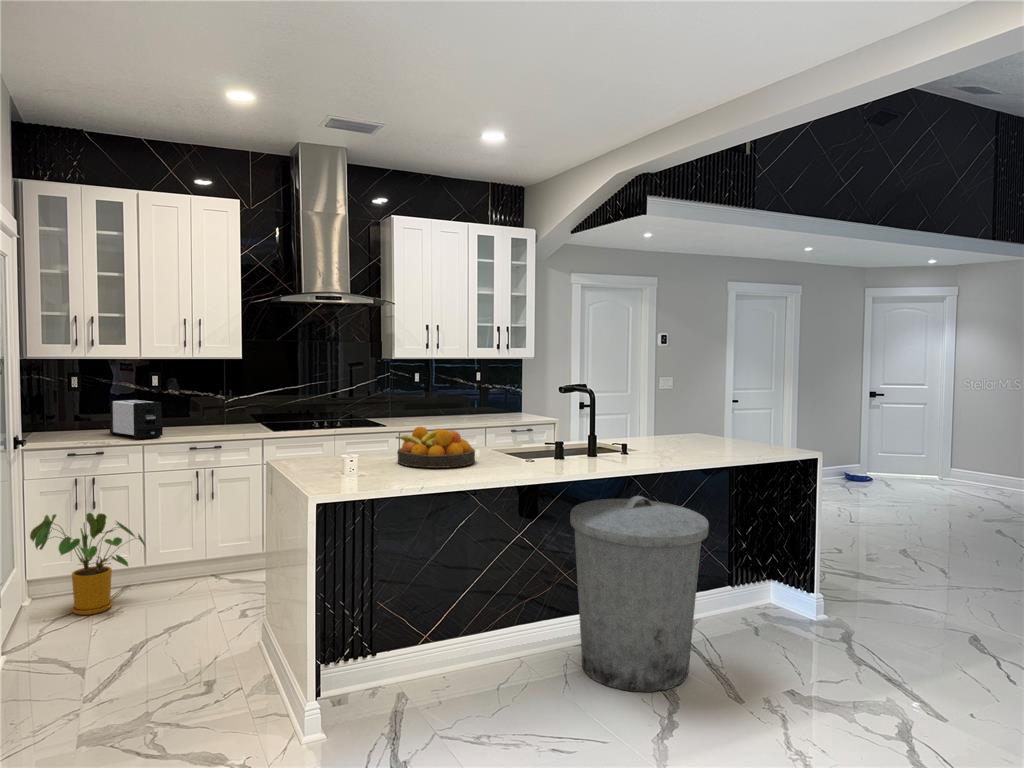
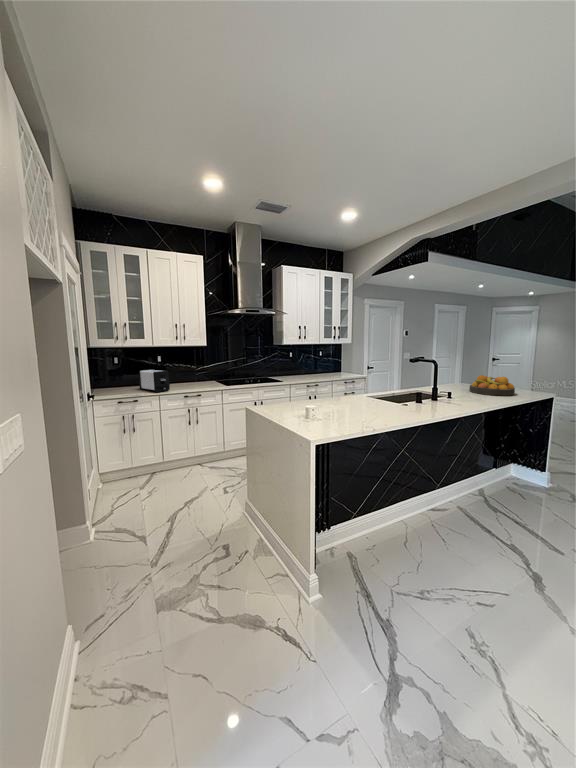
fruit bowl: present [396,427,475,468] -> present [469,375,515,395]
trash can: present [570,496,709,692] -> none [438,425,540,549]
house plant: present [30,513,145,615] -> none [101,436,167,493]

